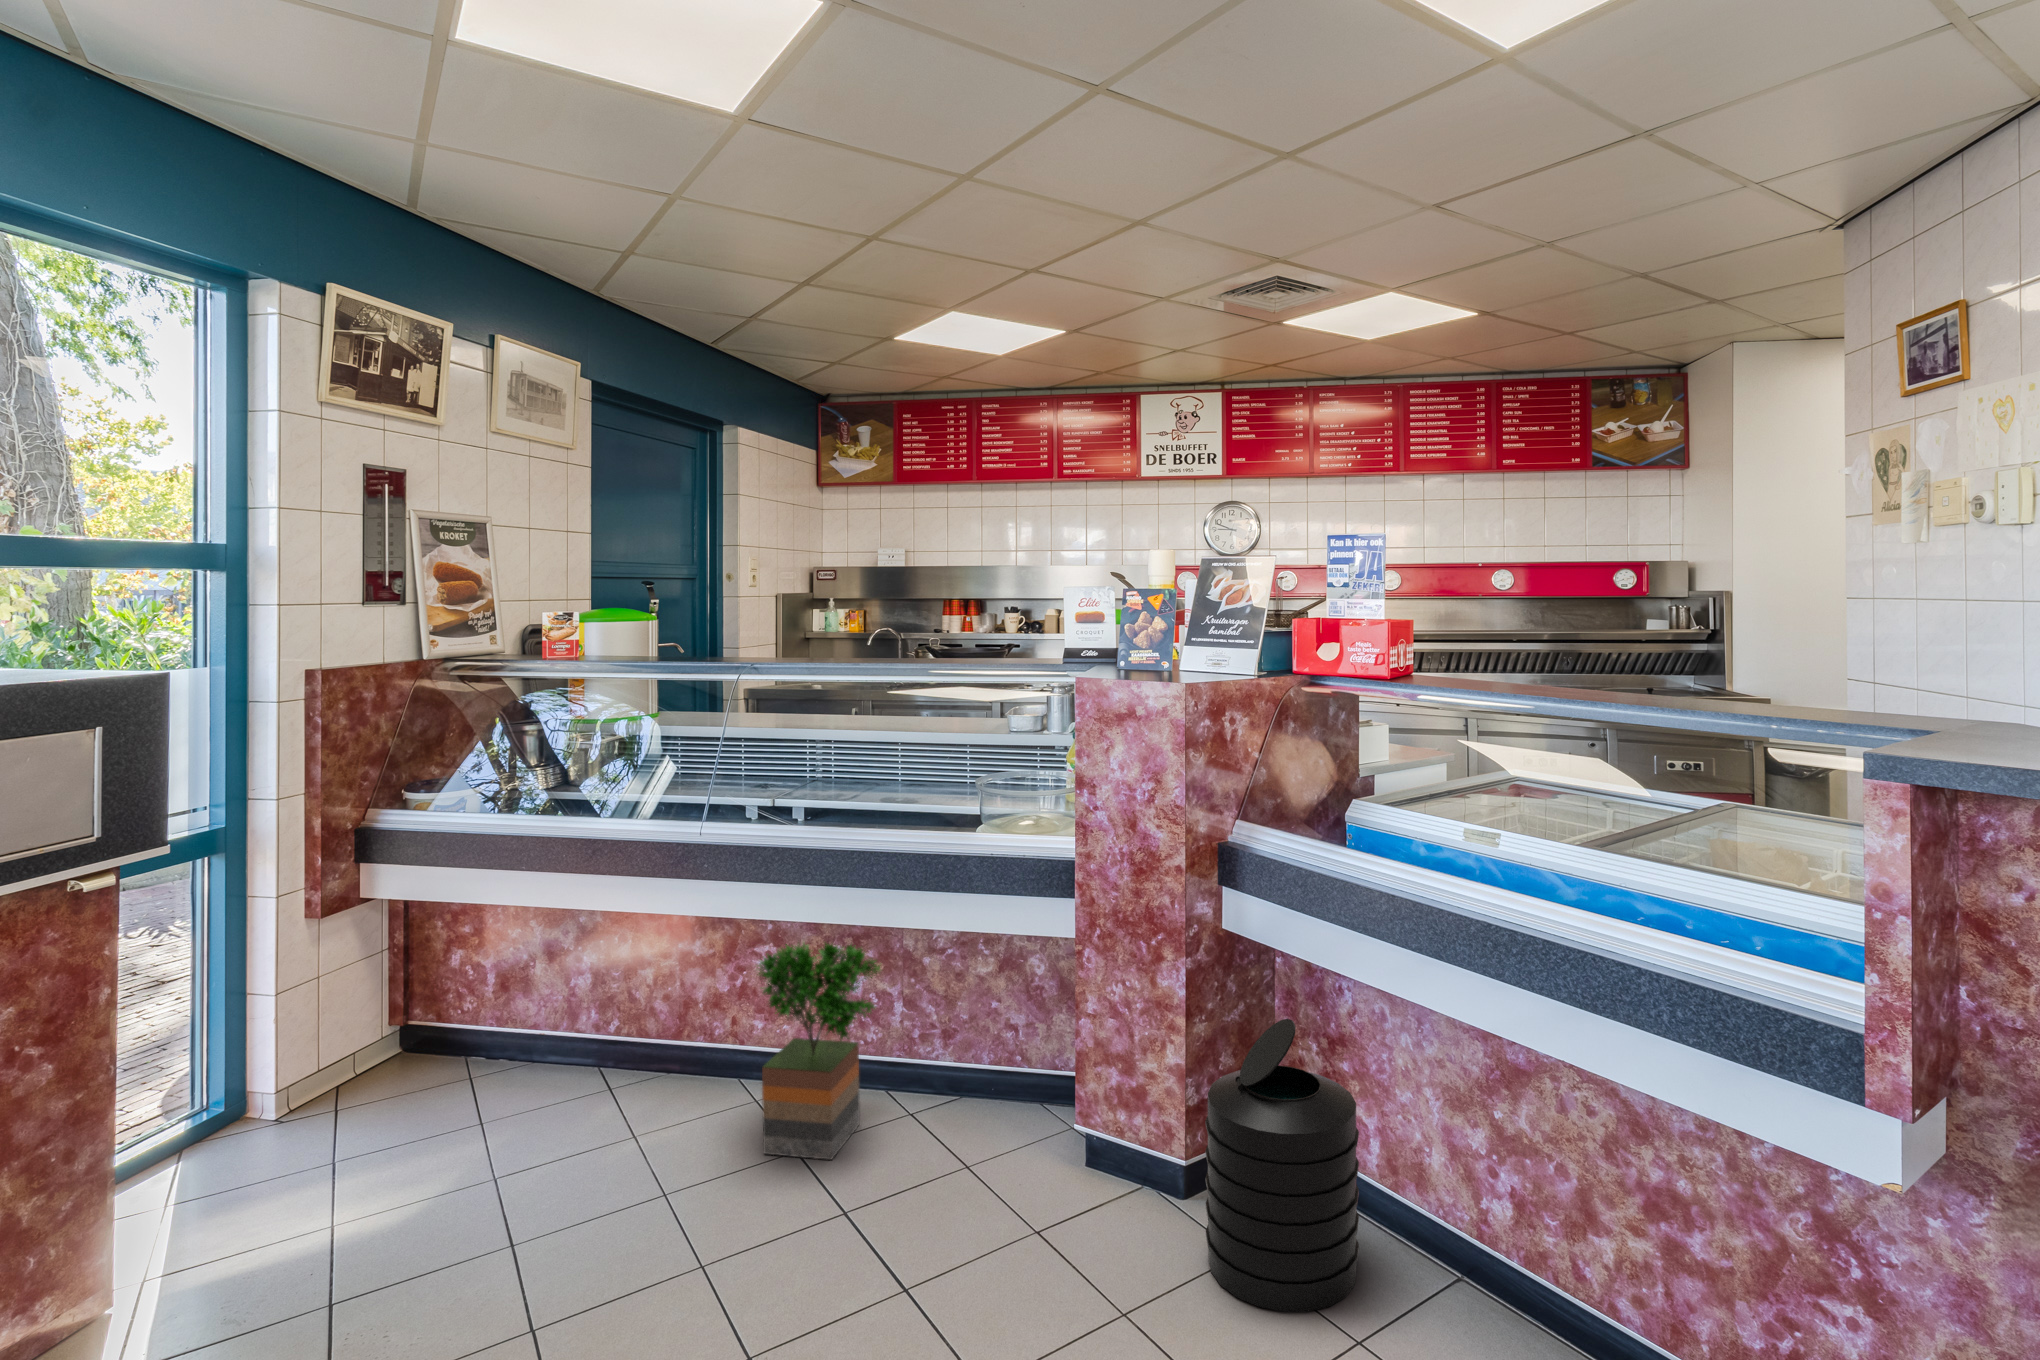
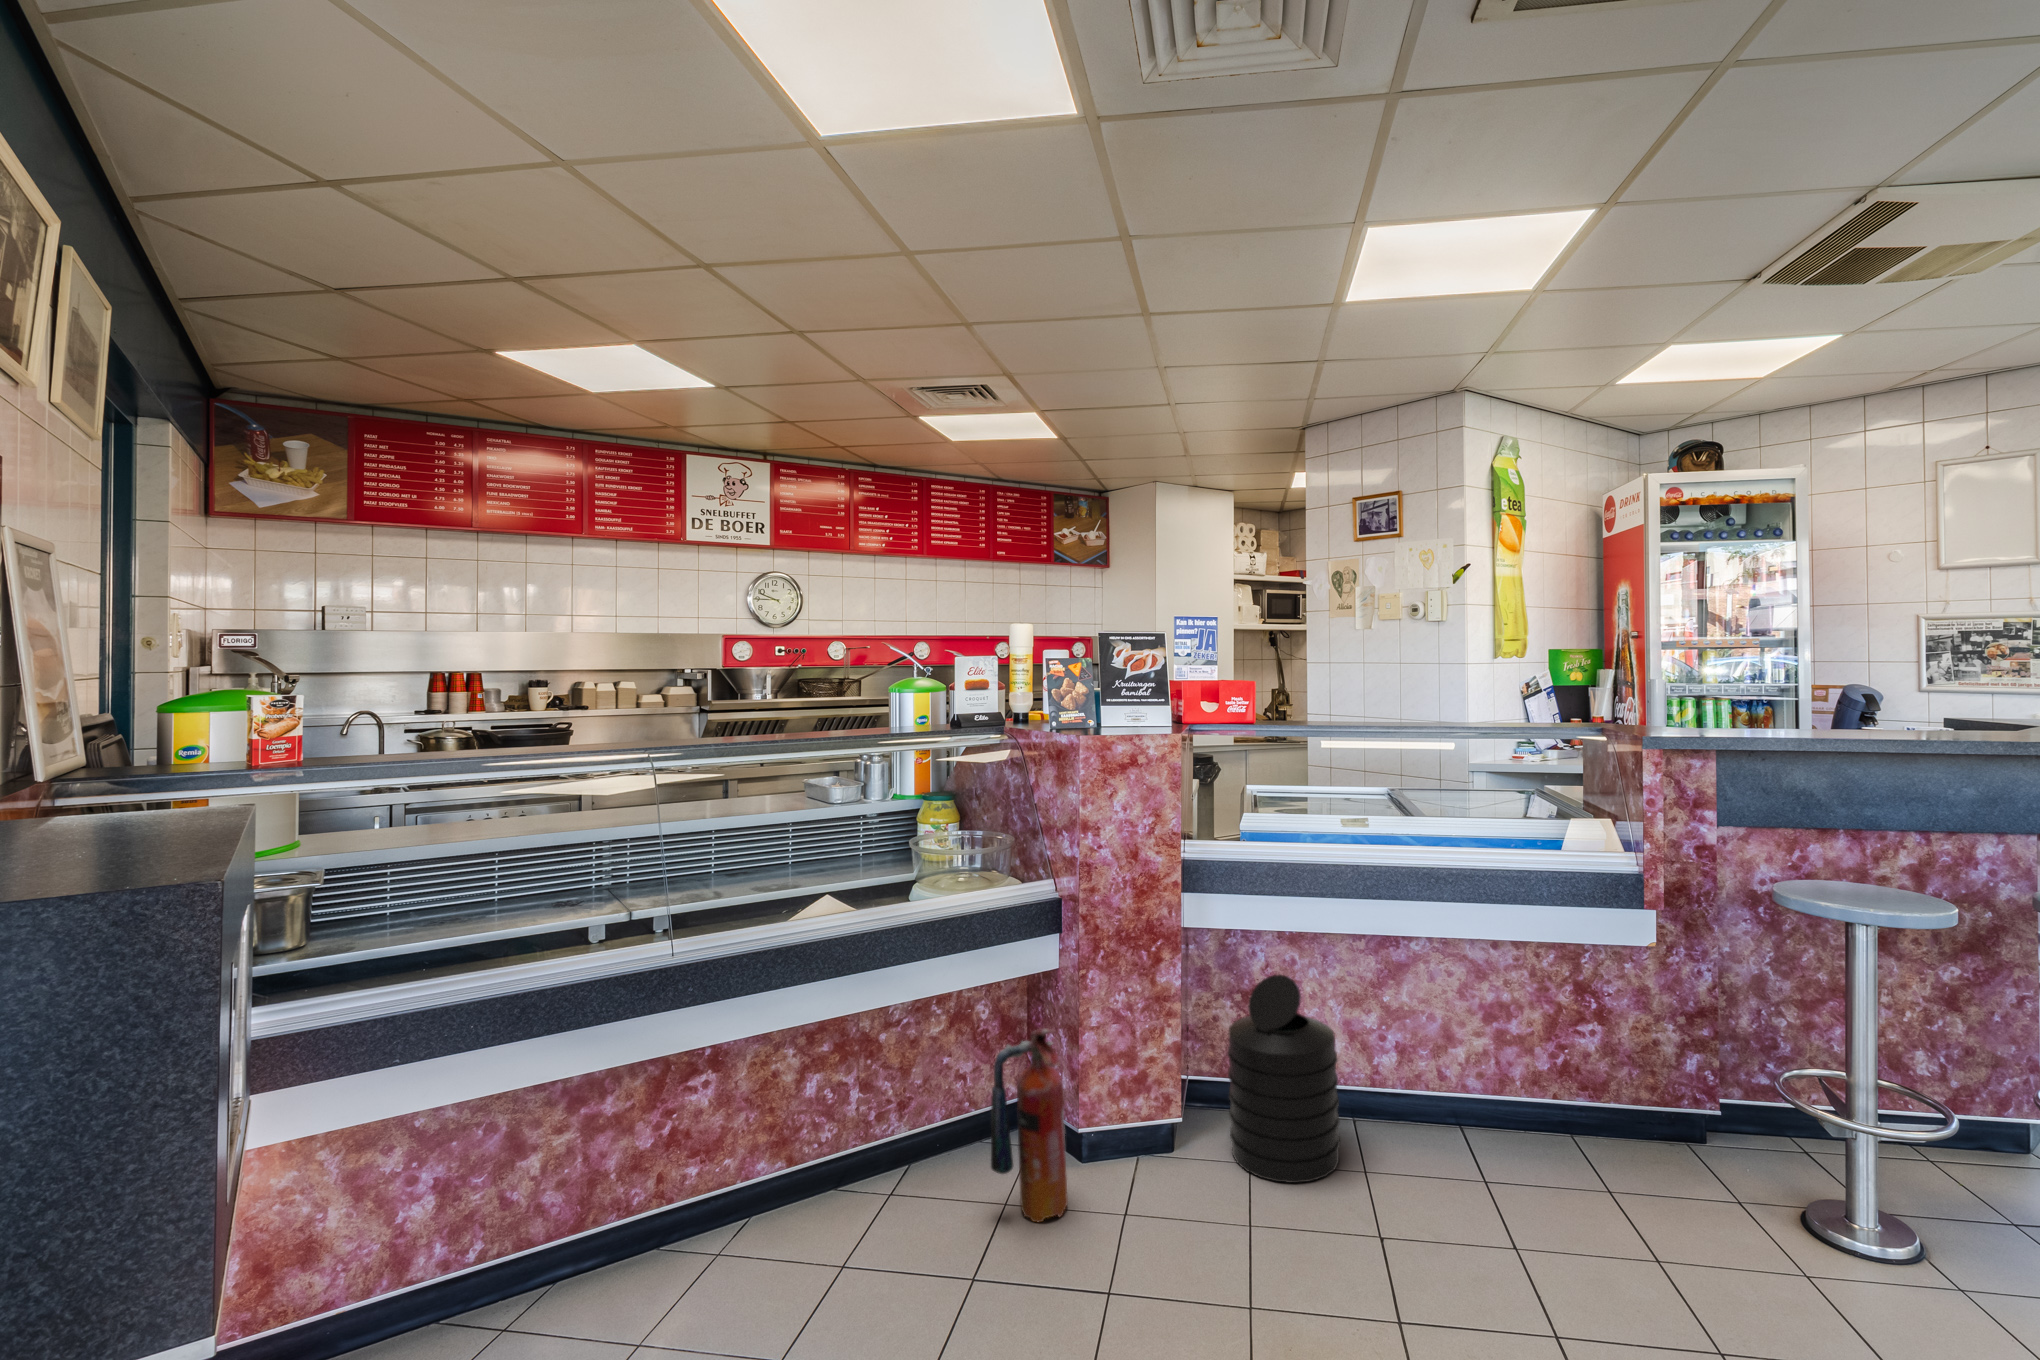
potted tree: present [759,943,880,1160] -> none [768,1033,923,1283]
fire extinguisher: none [928,986,1008,1201] -> present [991,1028,1068,1222]

